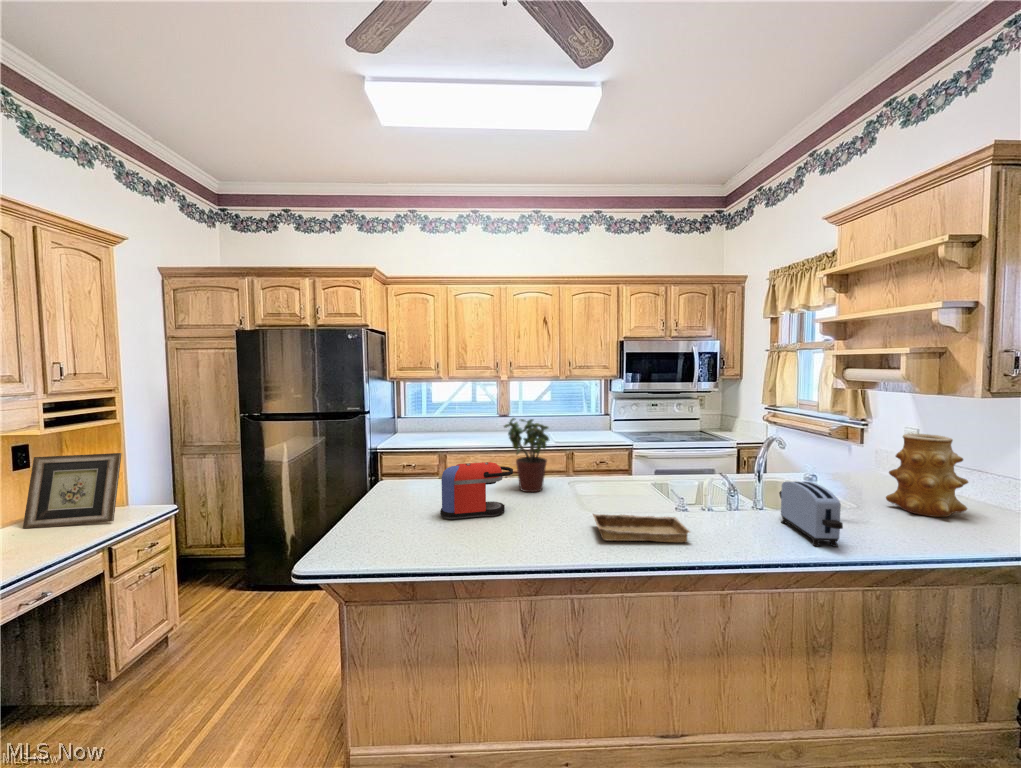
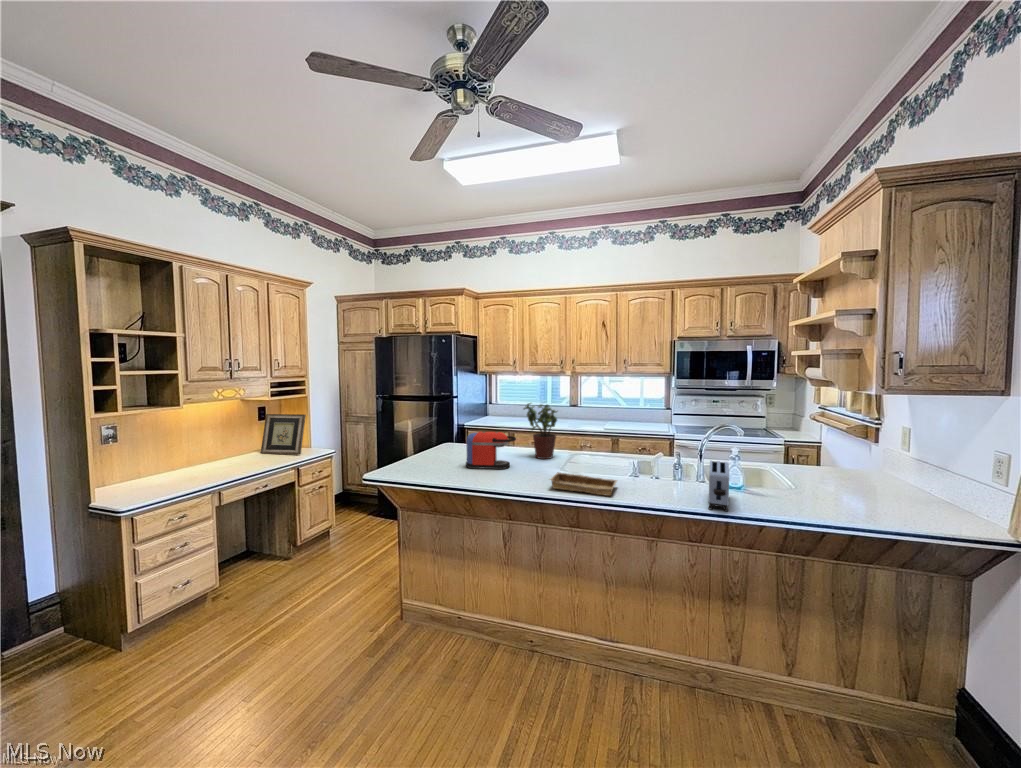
vase: present [886,434,968,517] -> none [834,430,908,507]

